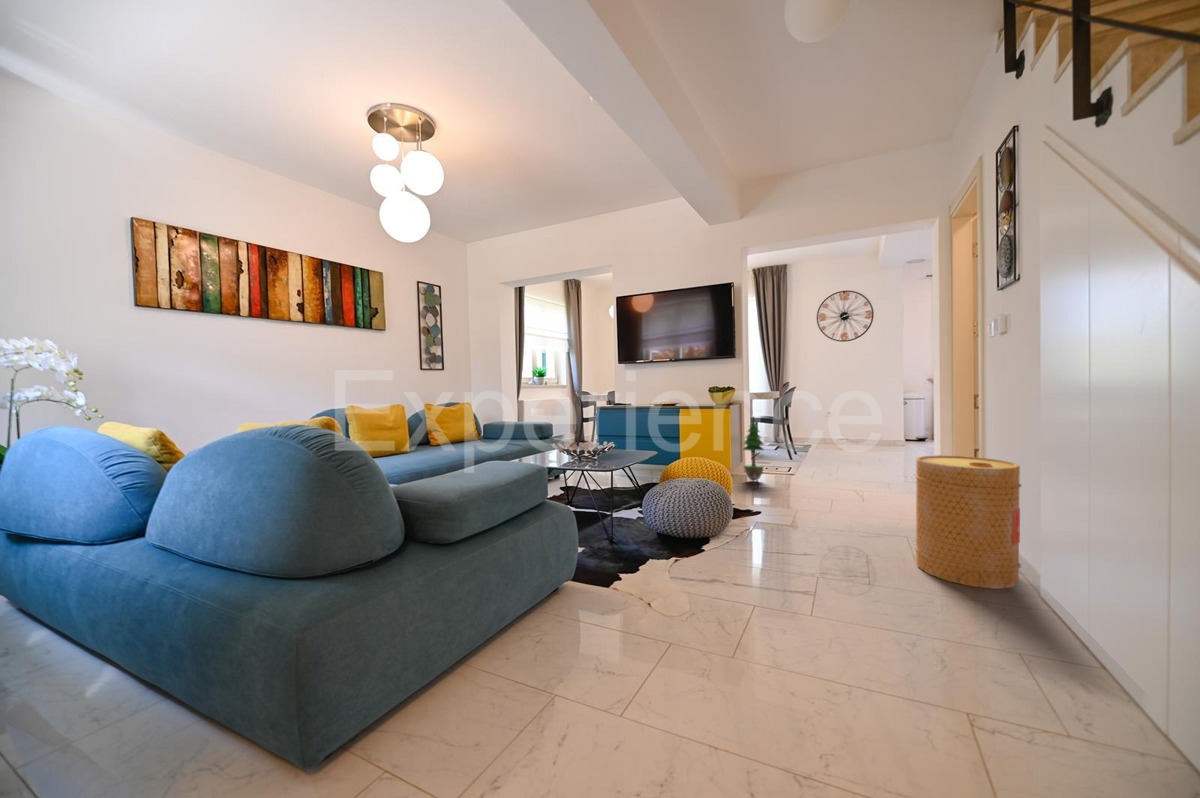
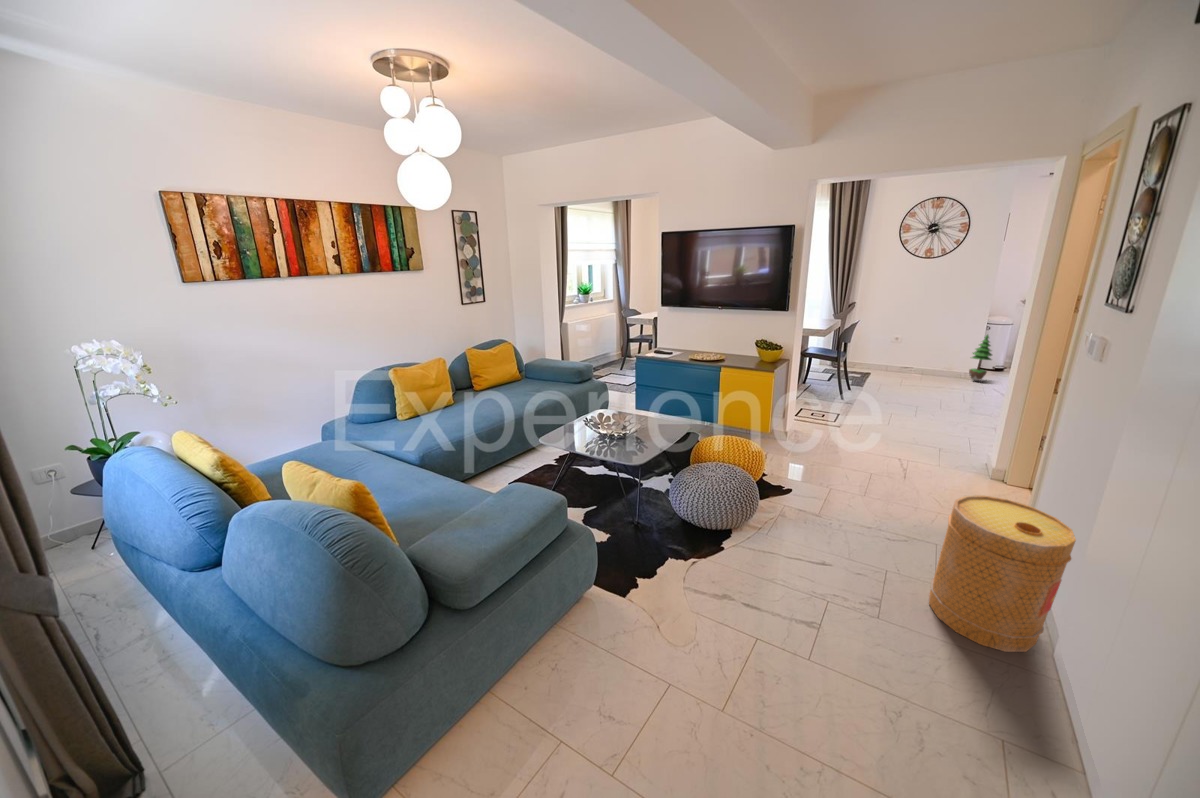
potted tree: present [742,417,764,481] -> present [969,335,992,381]

